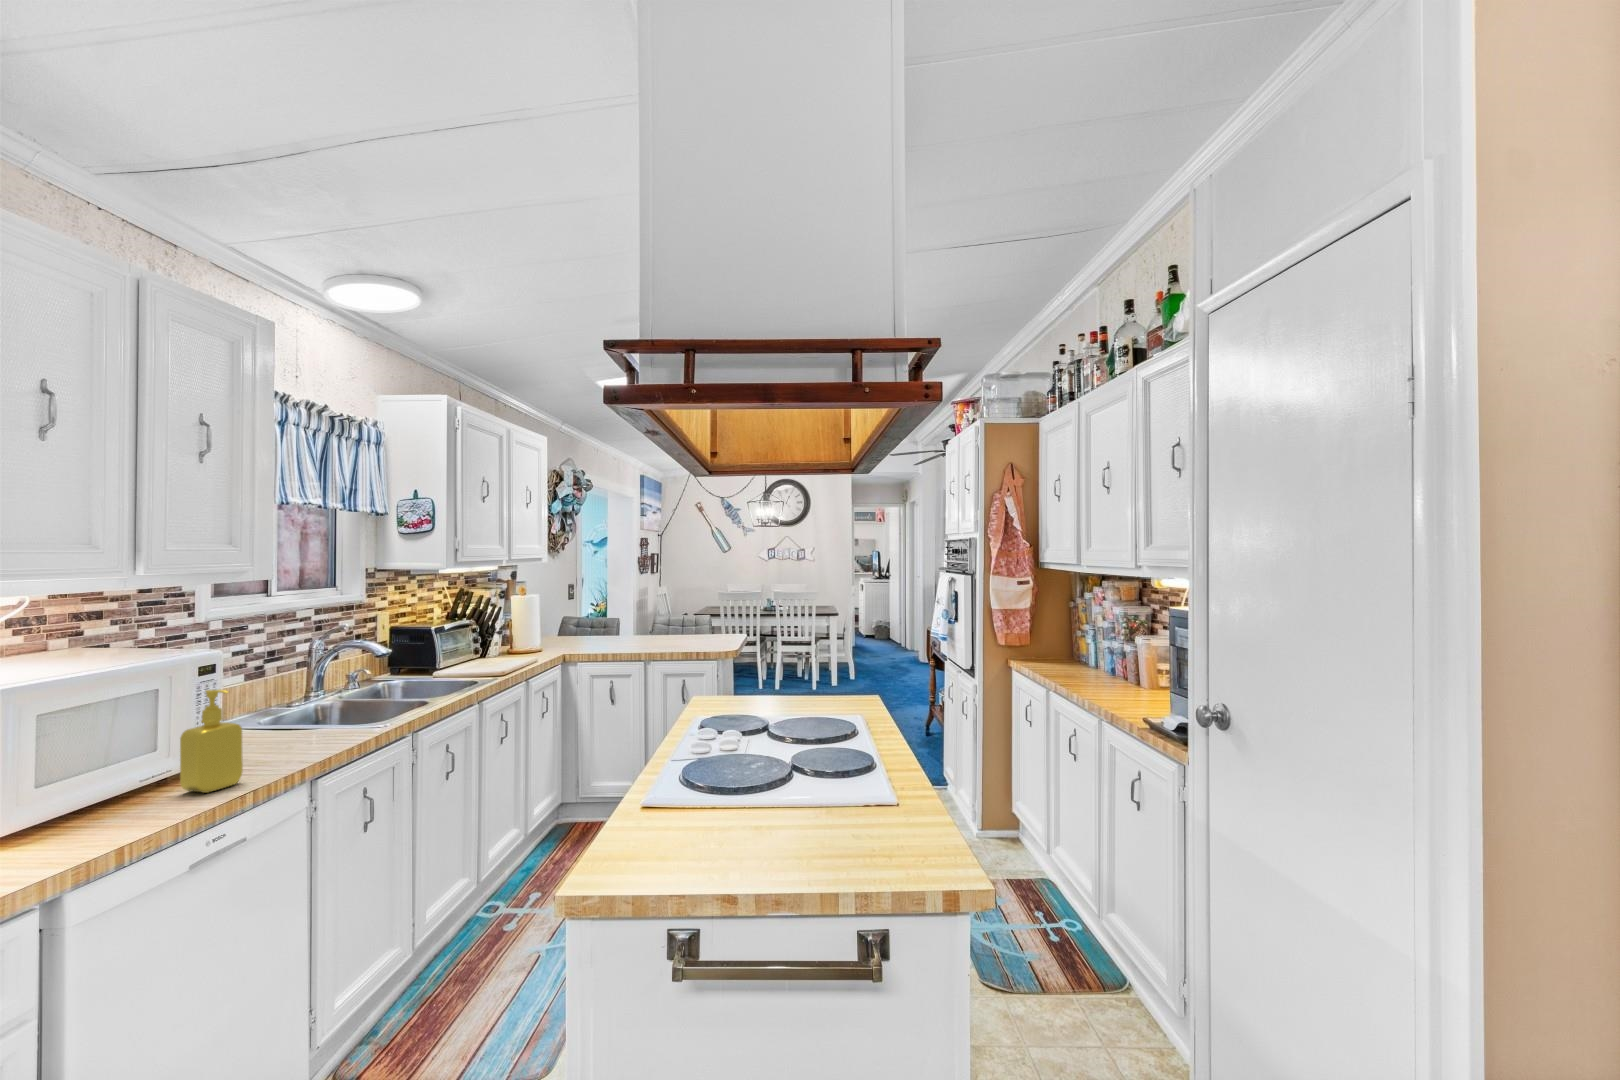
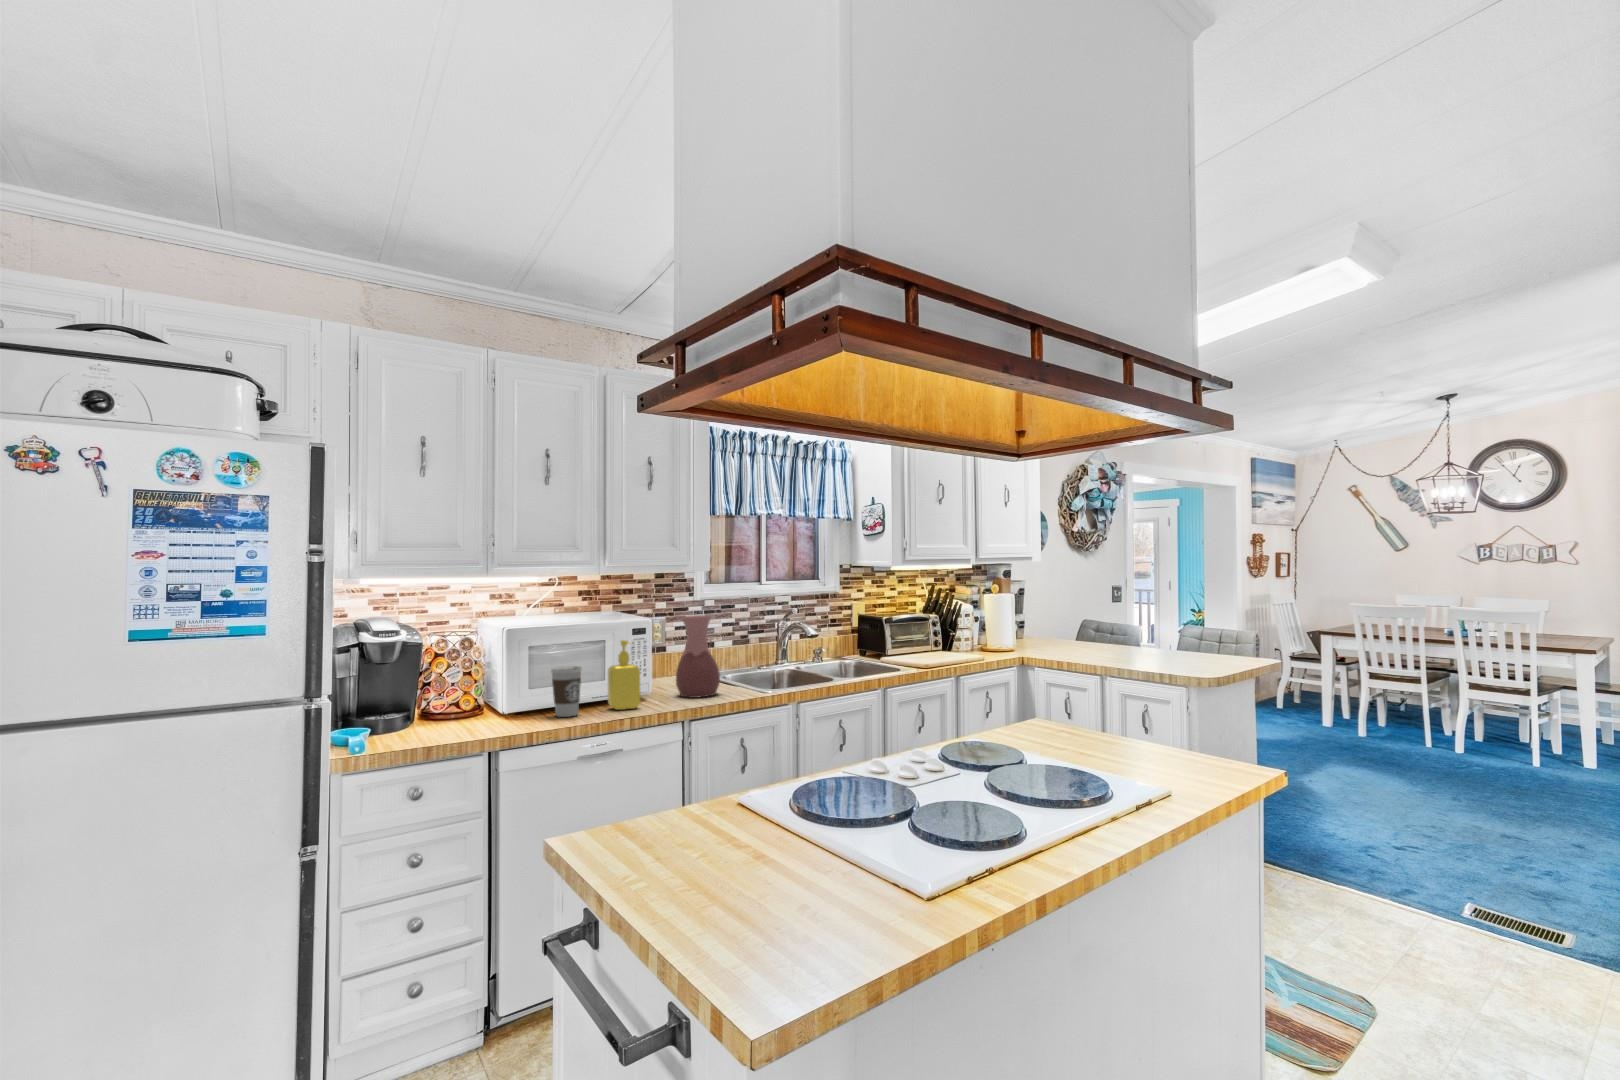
vase: none [252,642,320,755] -> present [676,615,720,698]
coffee cup: none [93,738,159,827] -> present [551,666,582,717]

